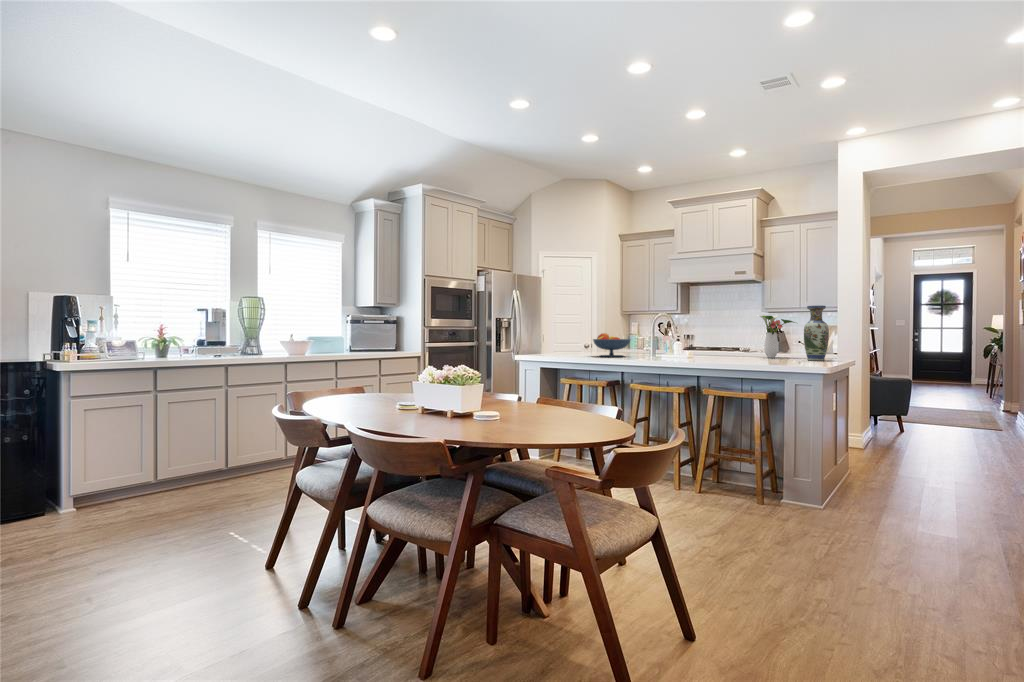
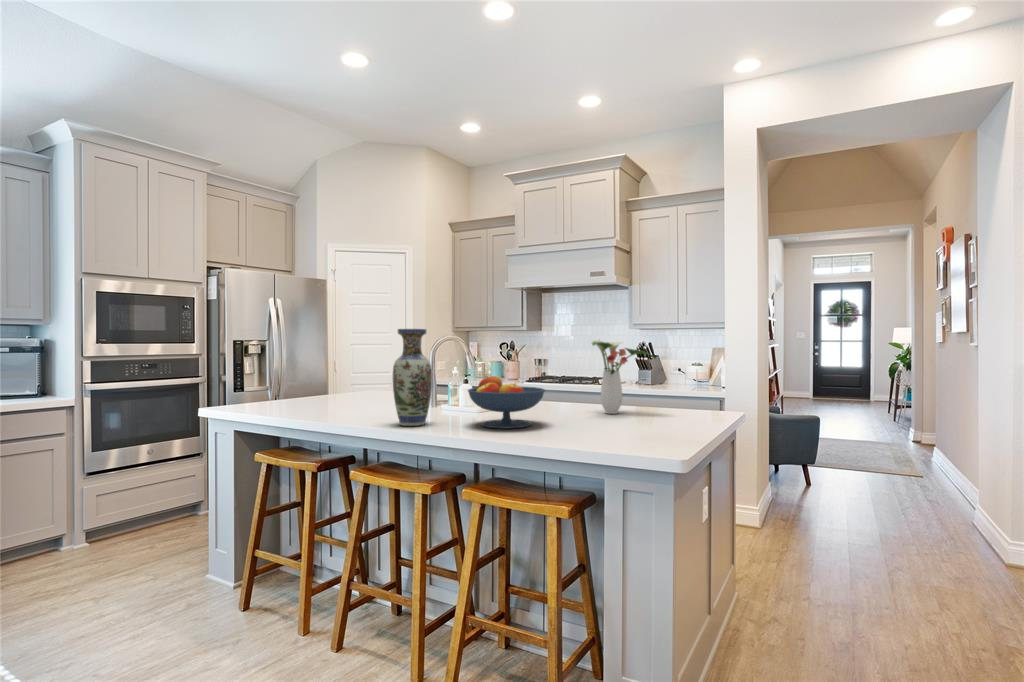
vase: present [804,306,829,361] -> present [393,329,432,426]
fruit bowl: present [593,333,630,357] -> present [468,376,545,429]

